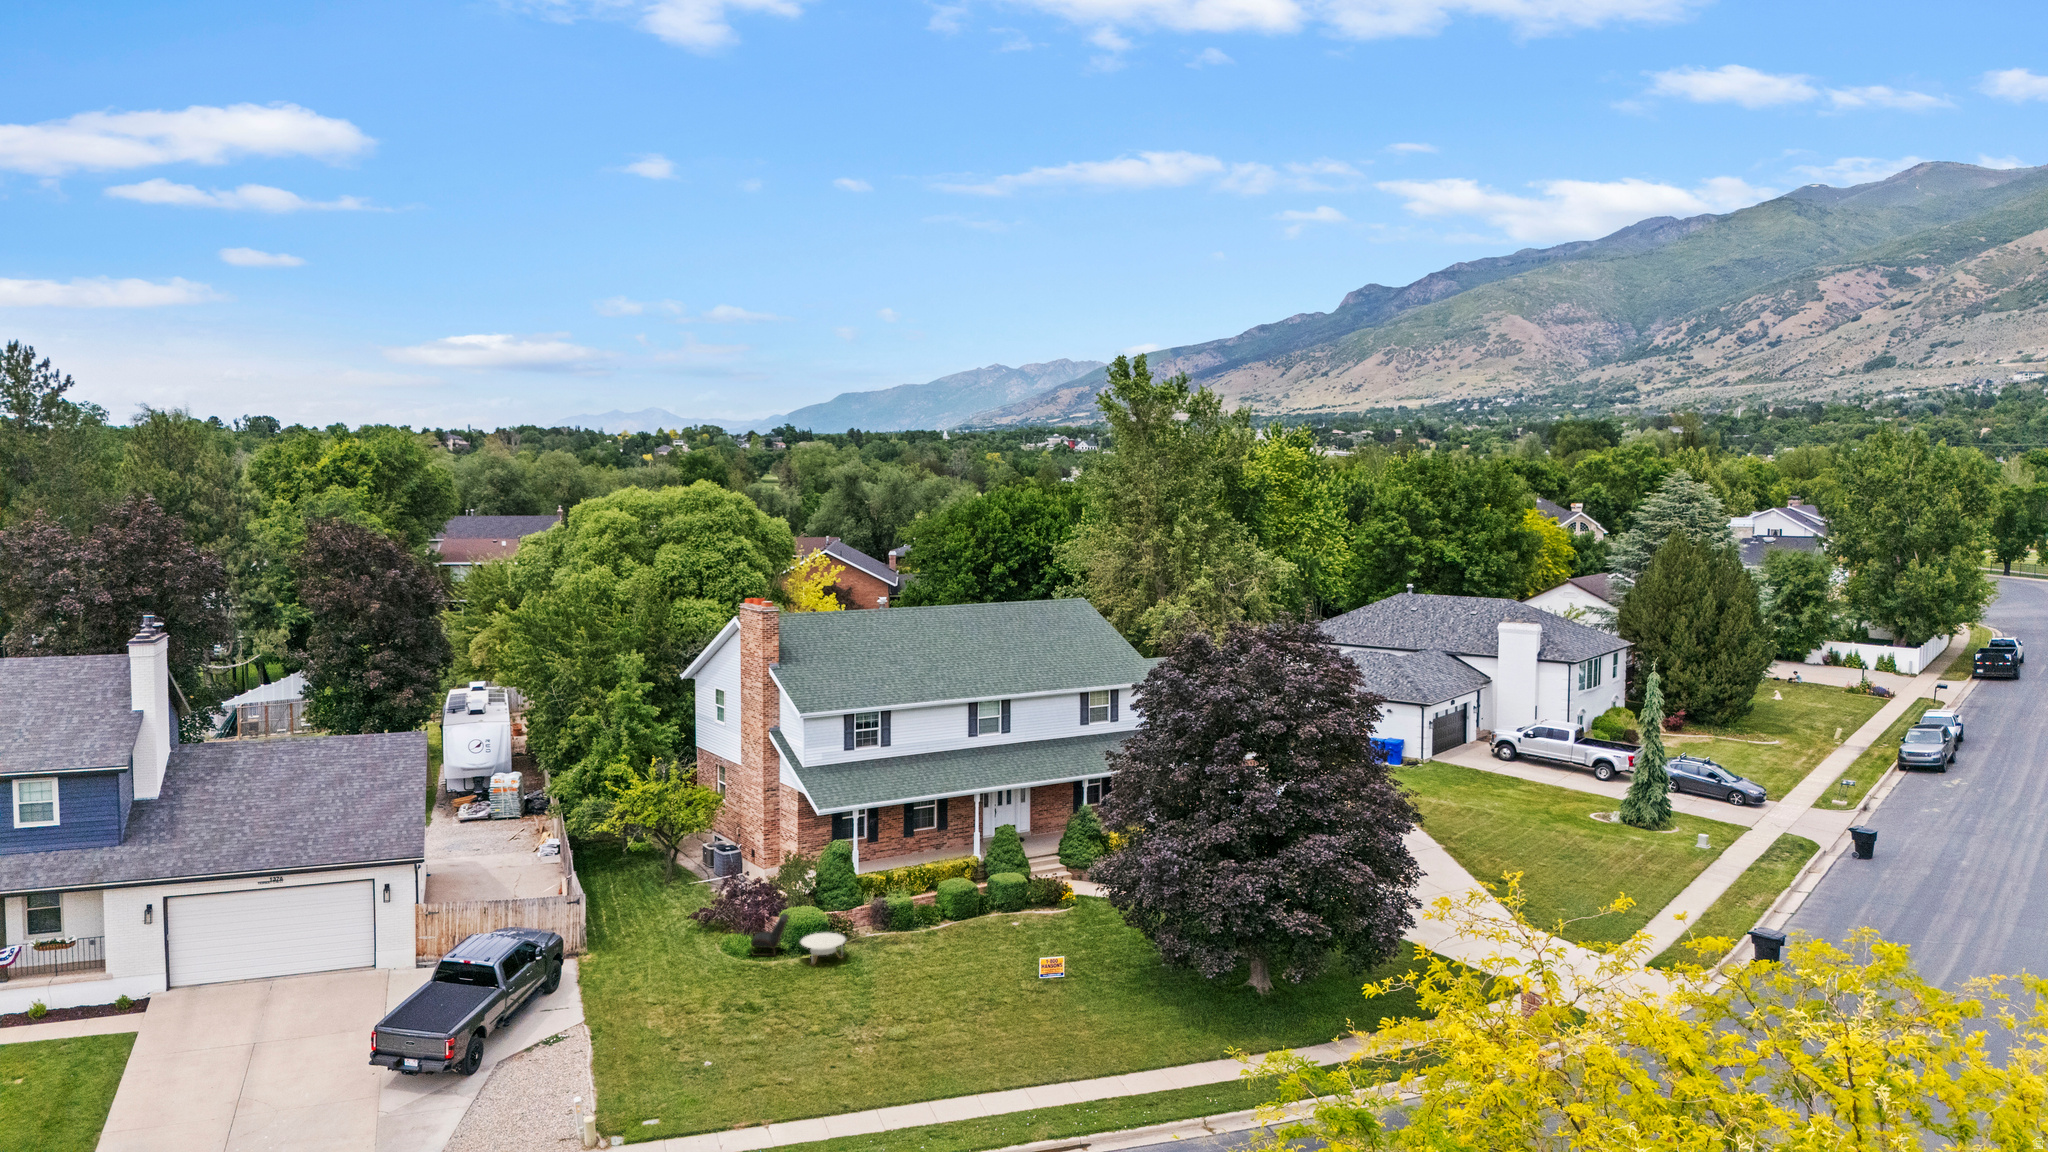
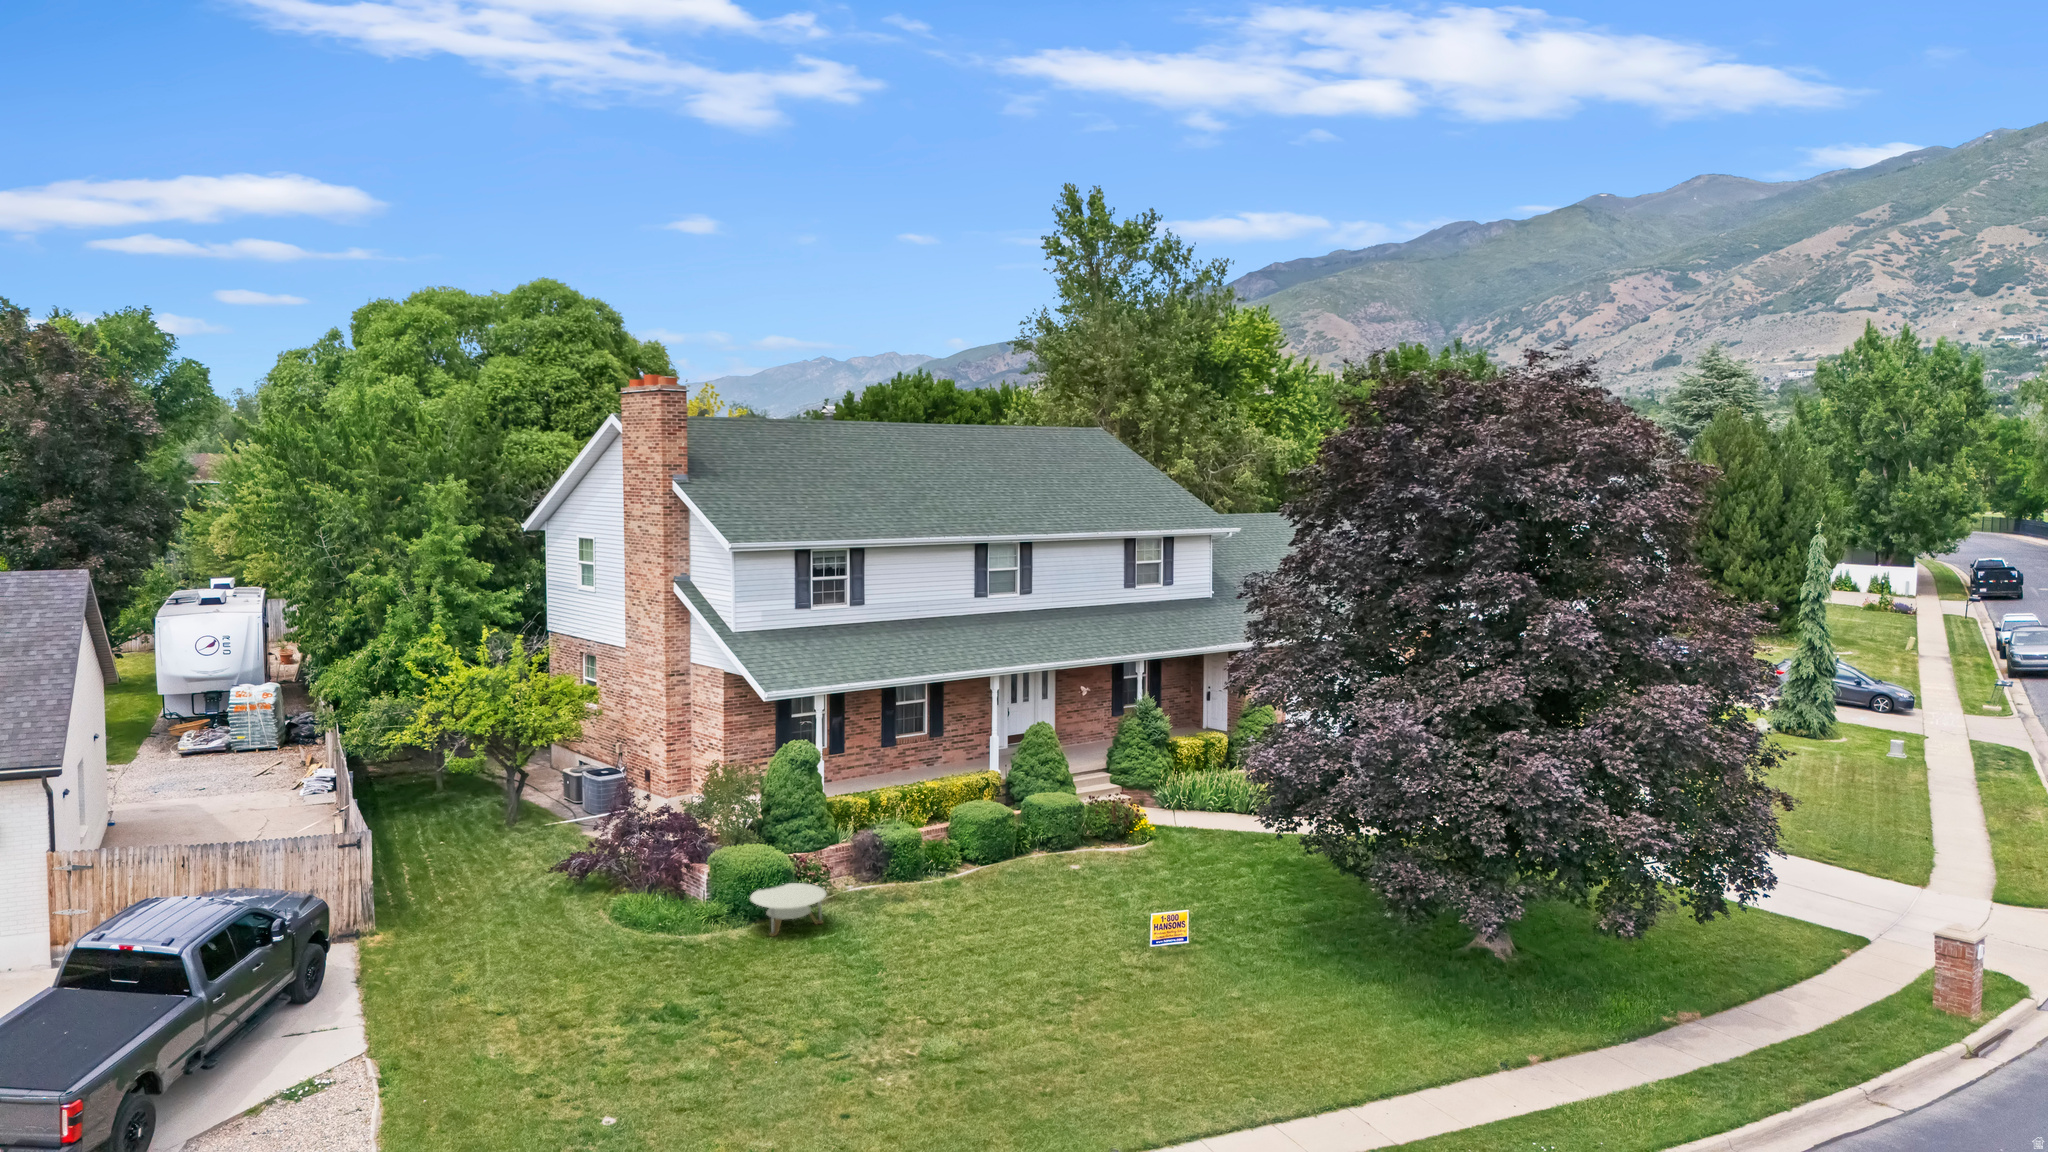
lounge chair: present [751,914,789,956] -> none [663,854,728,926]

